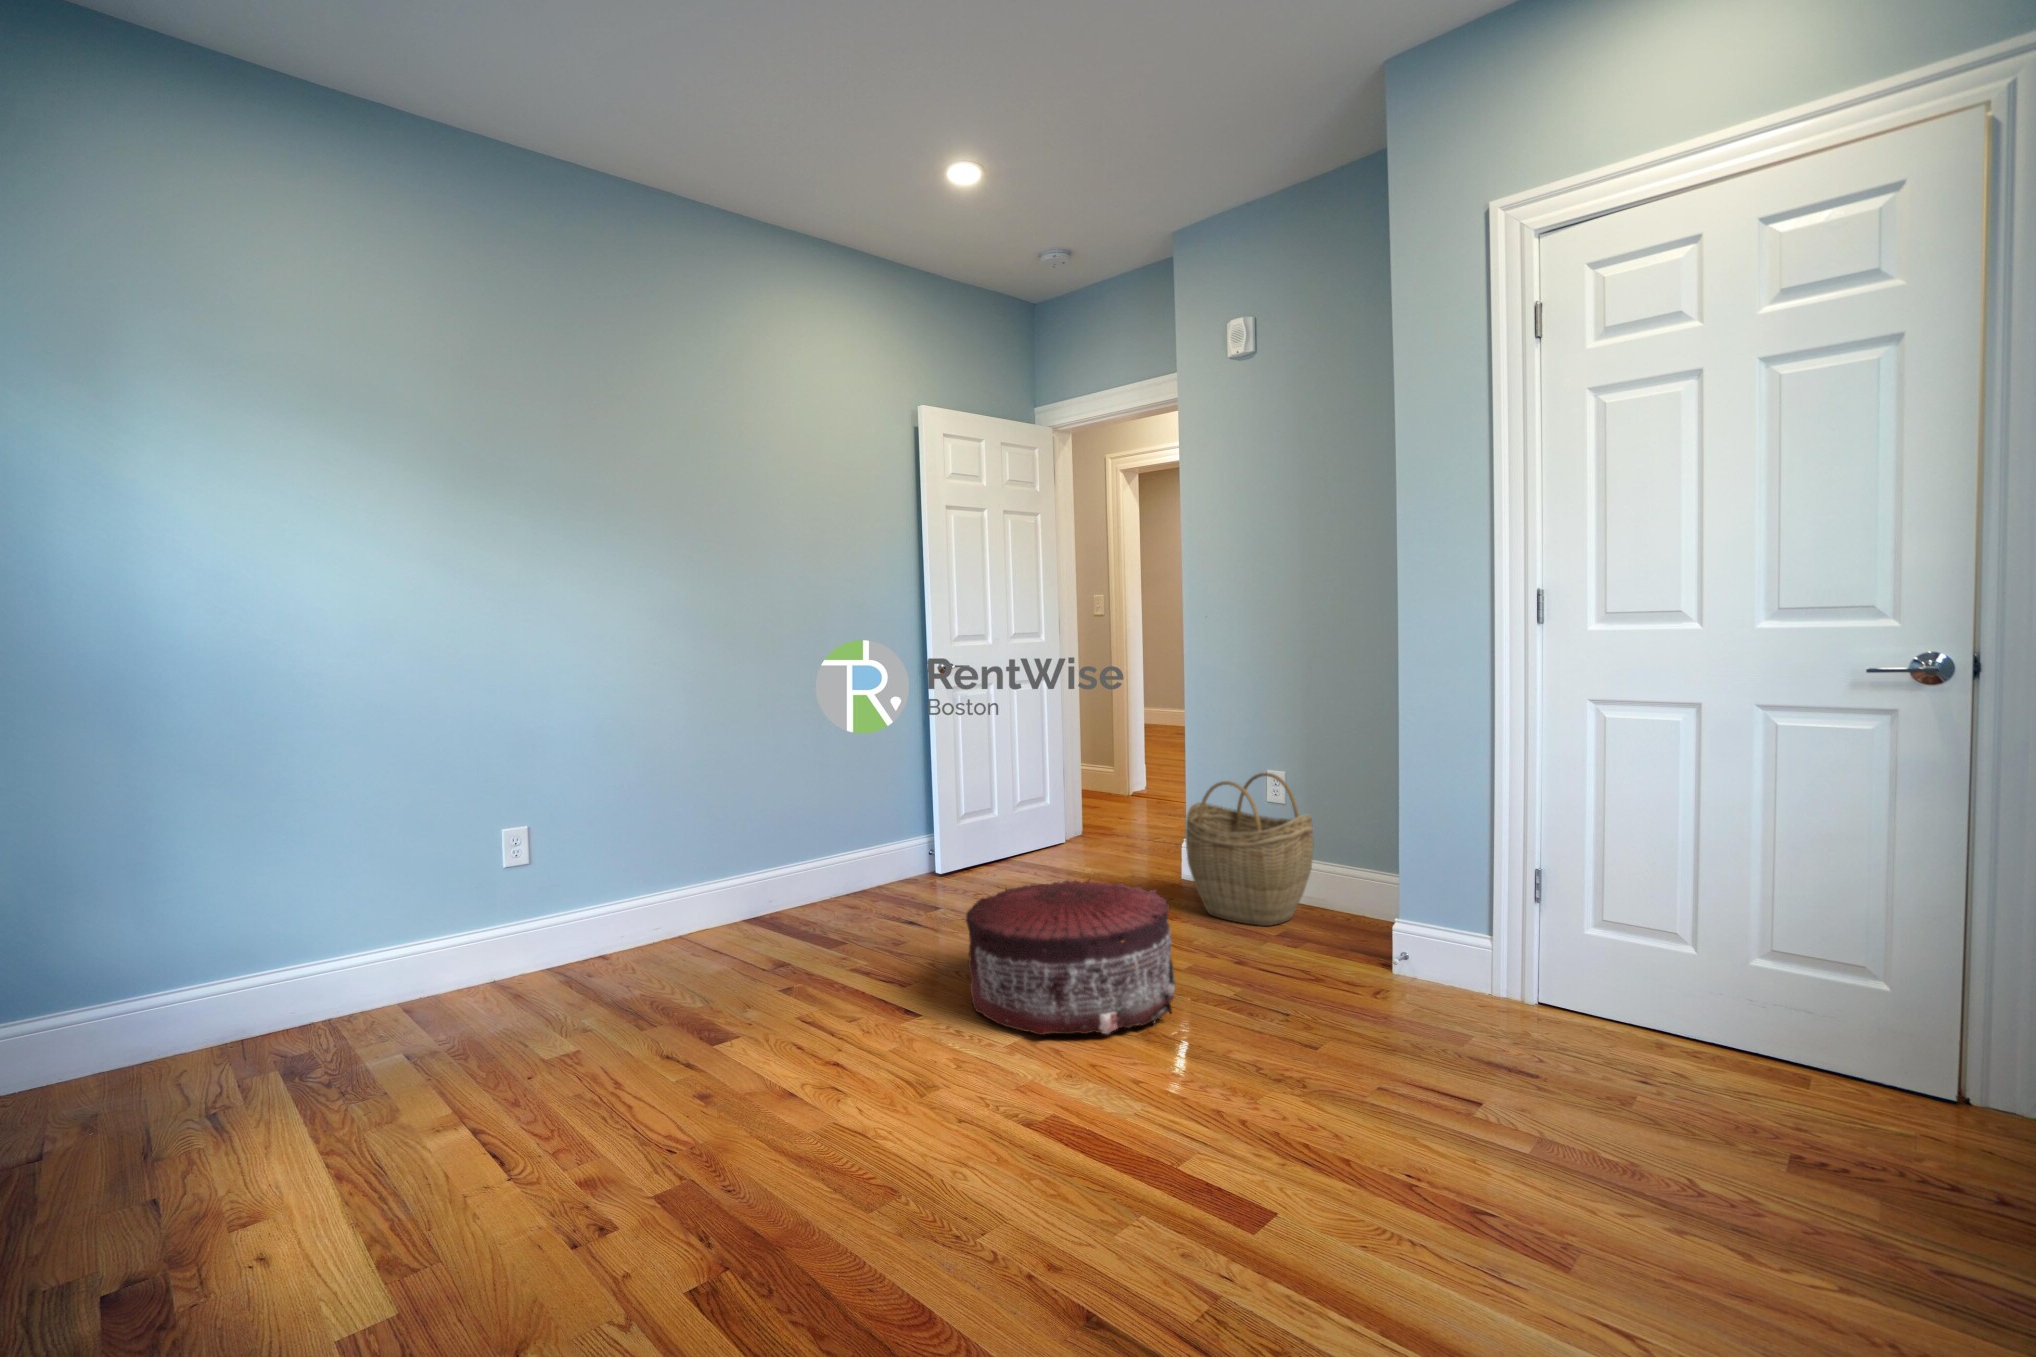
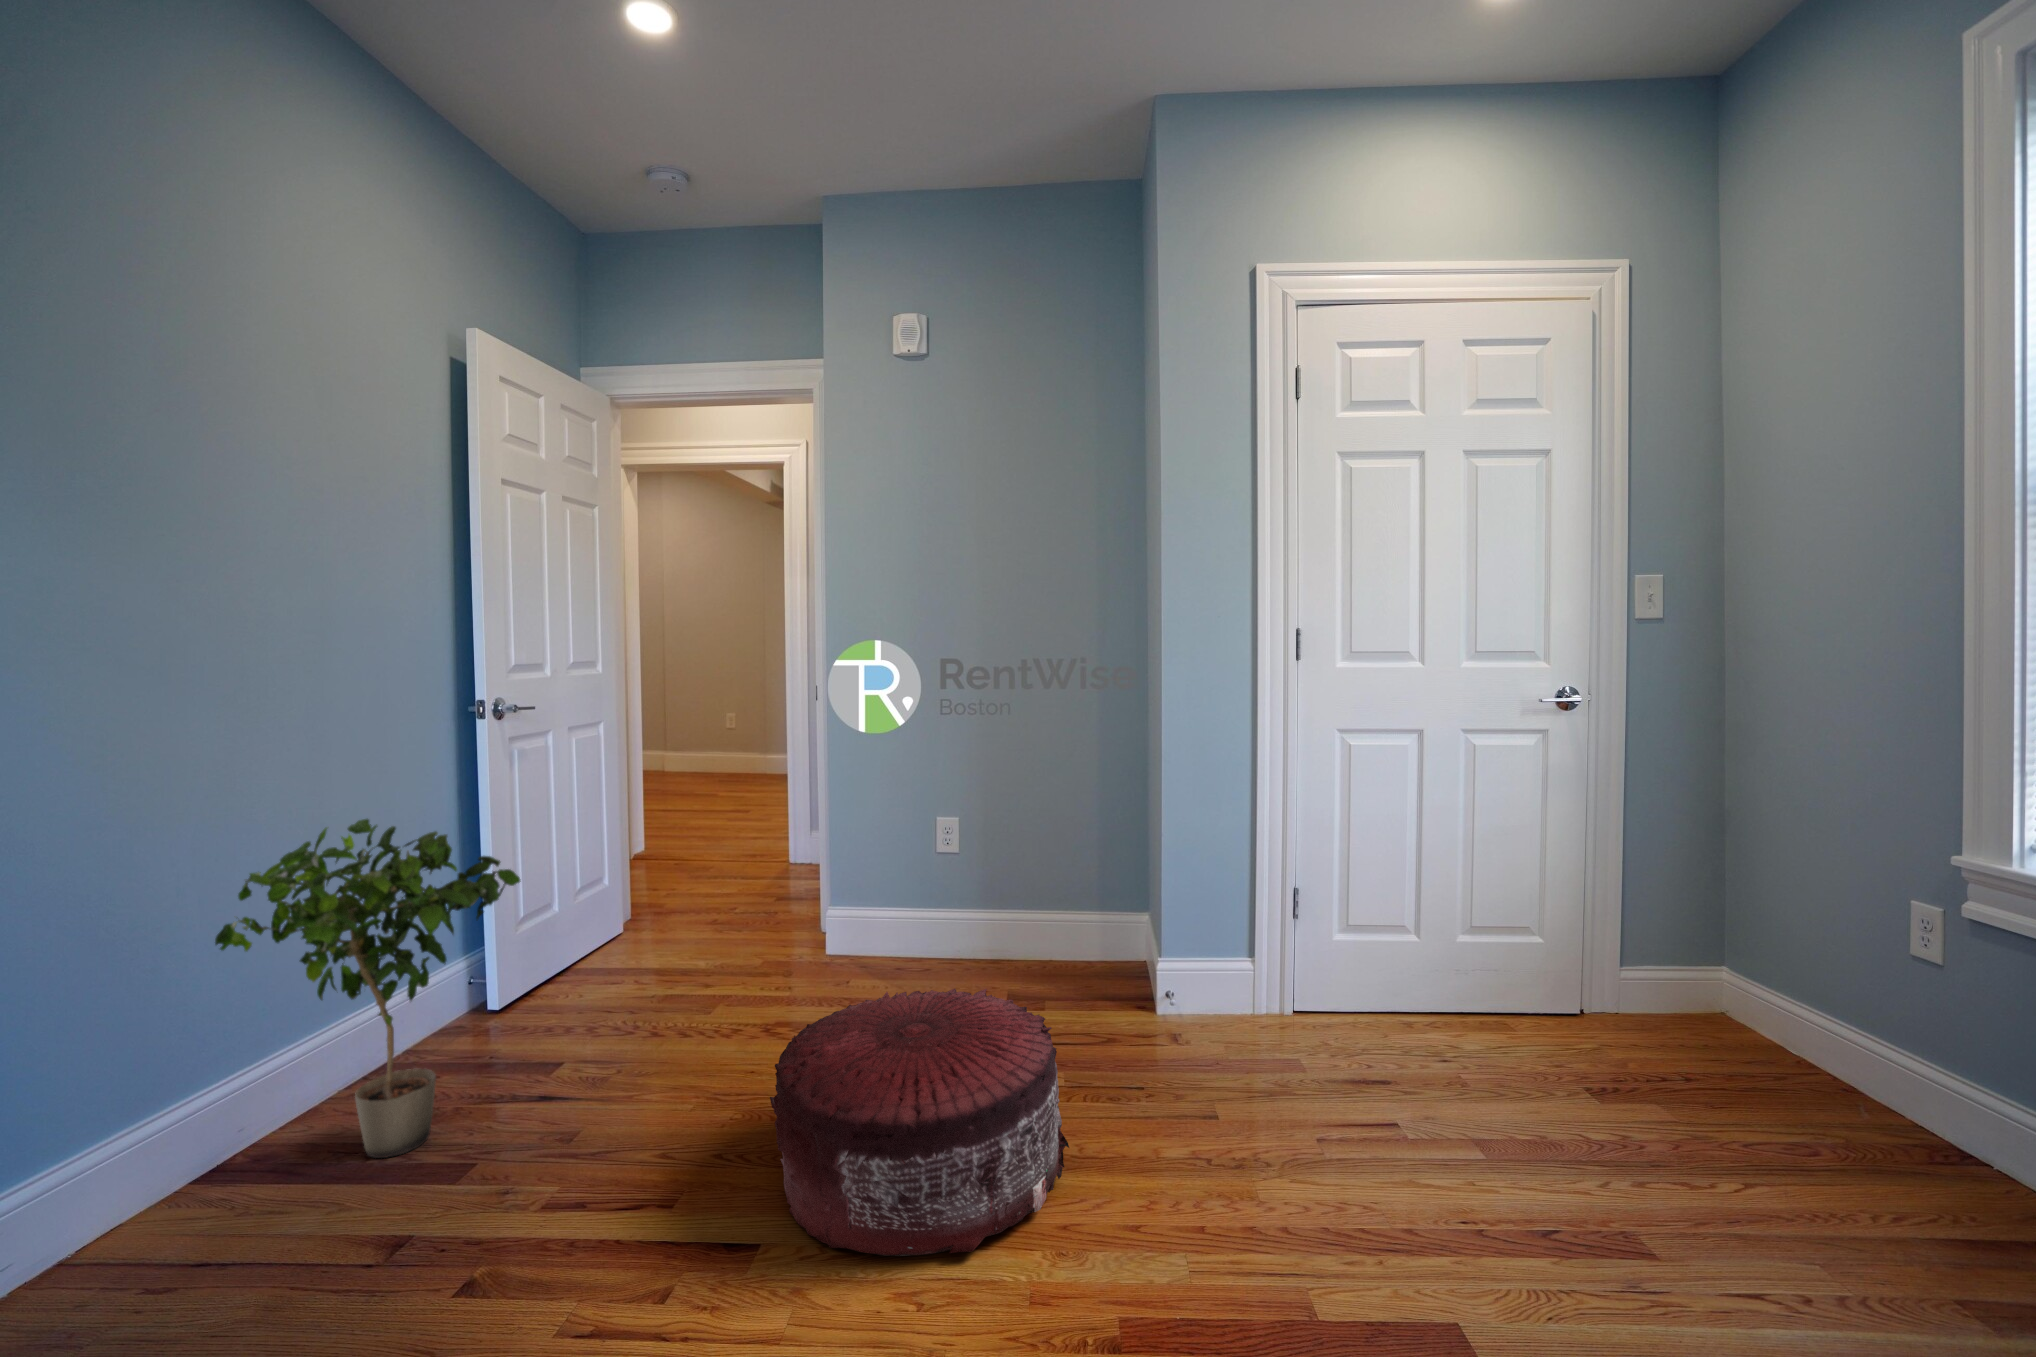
potted plant: none [768,724,894,921] -> present [215,819,521,1158]
woven basket: present [1186,773,1314,926] -> none [881,817,1019,991]

